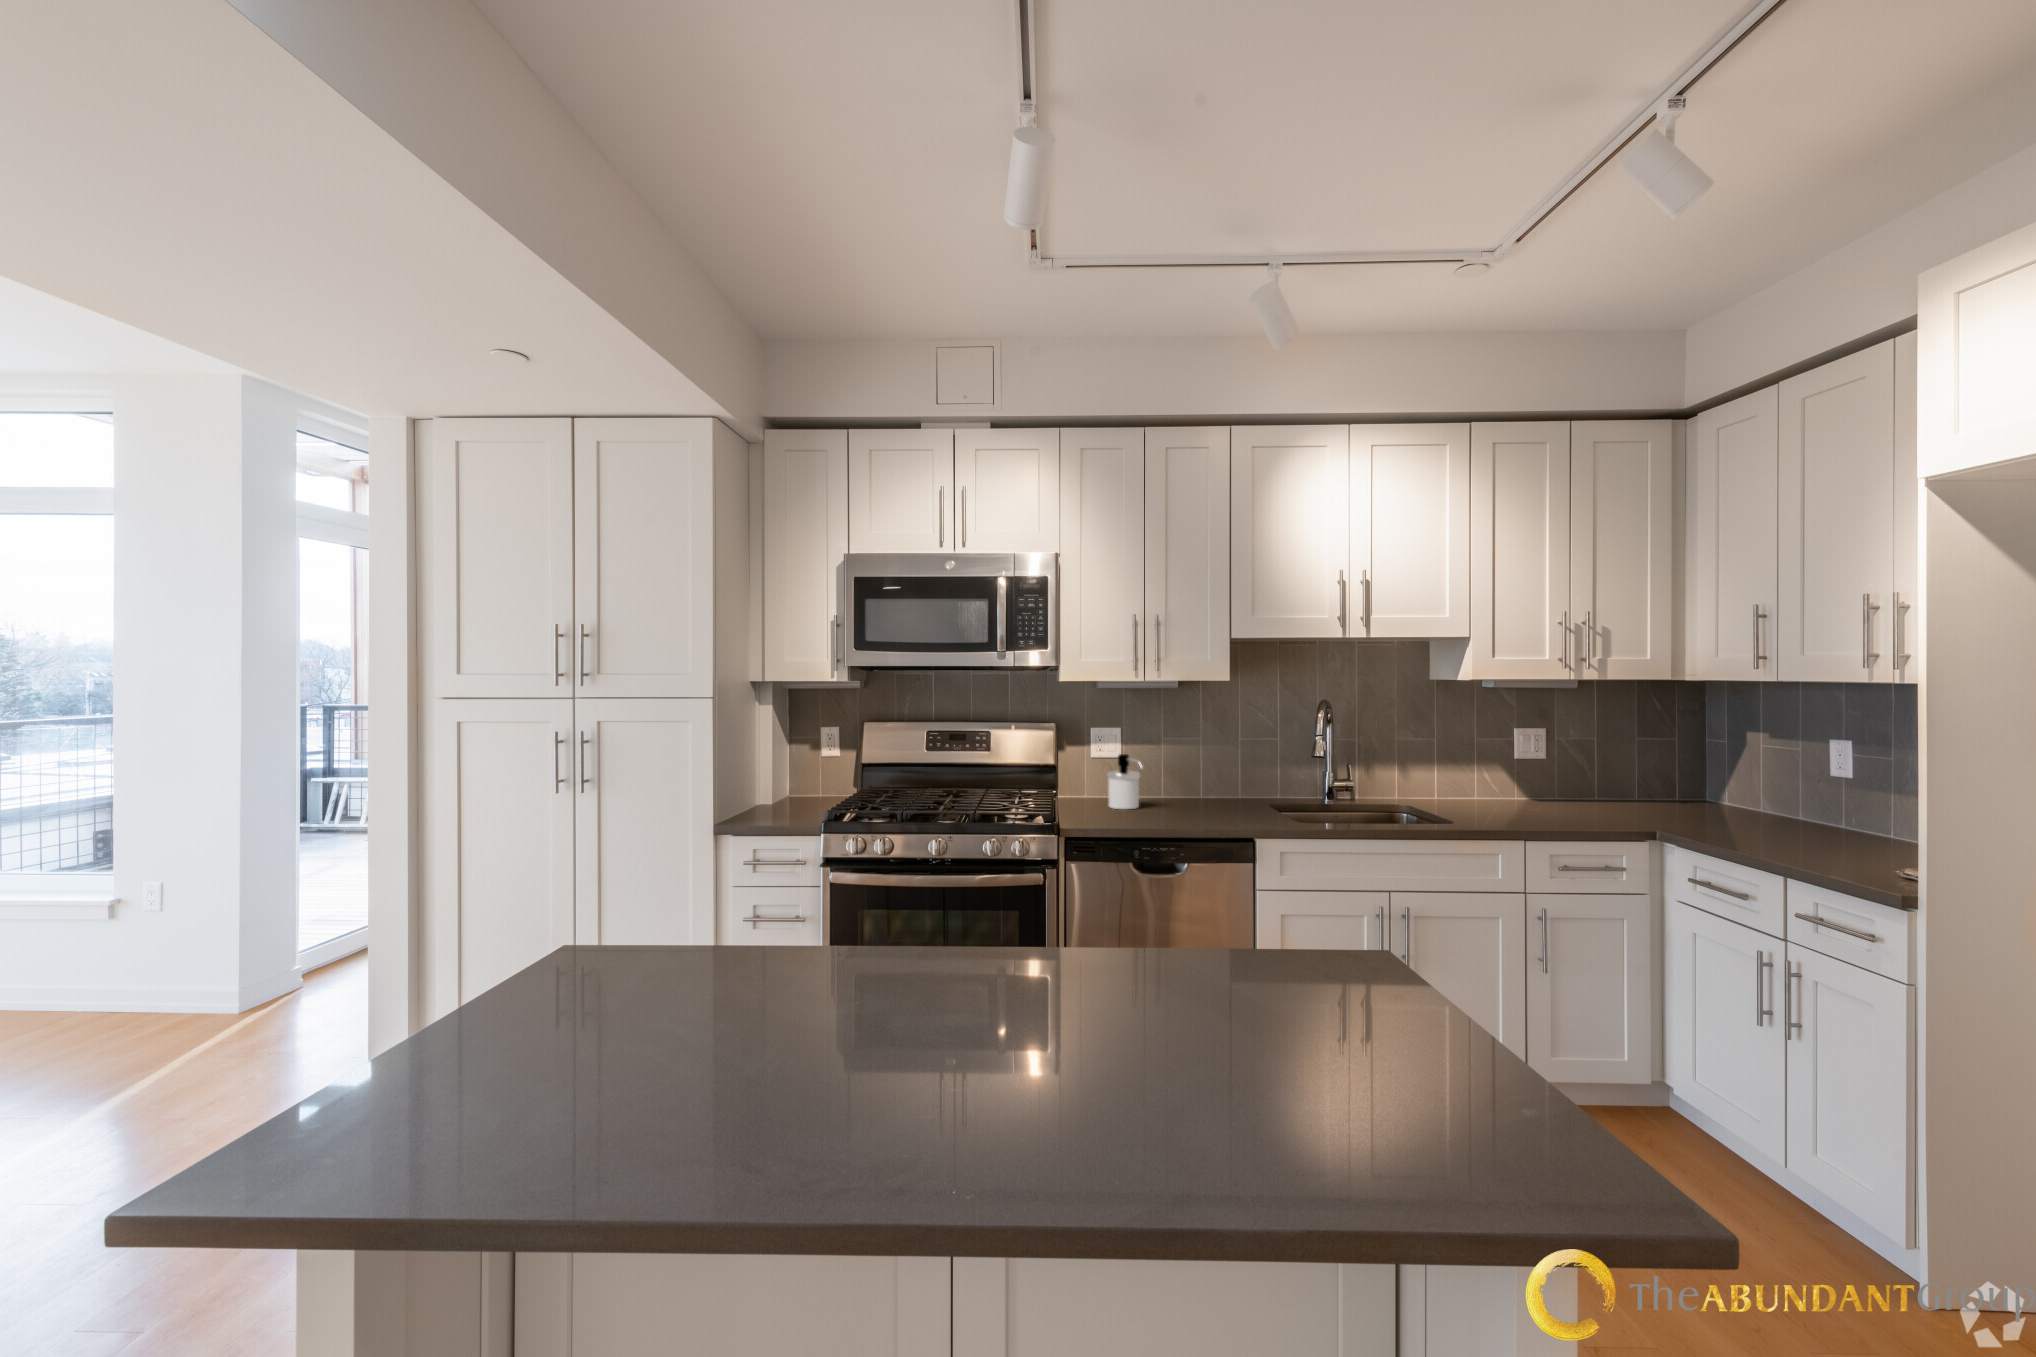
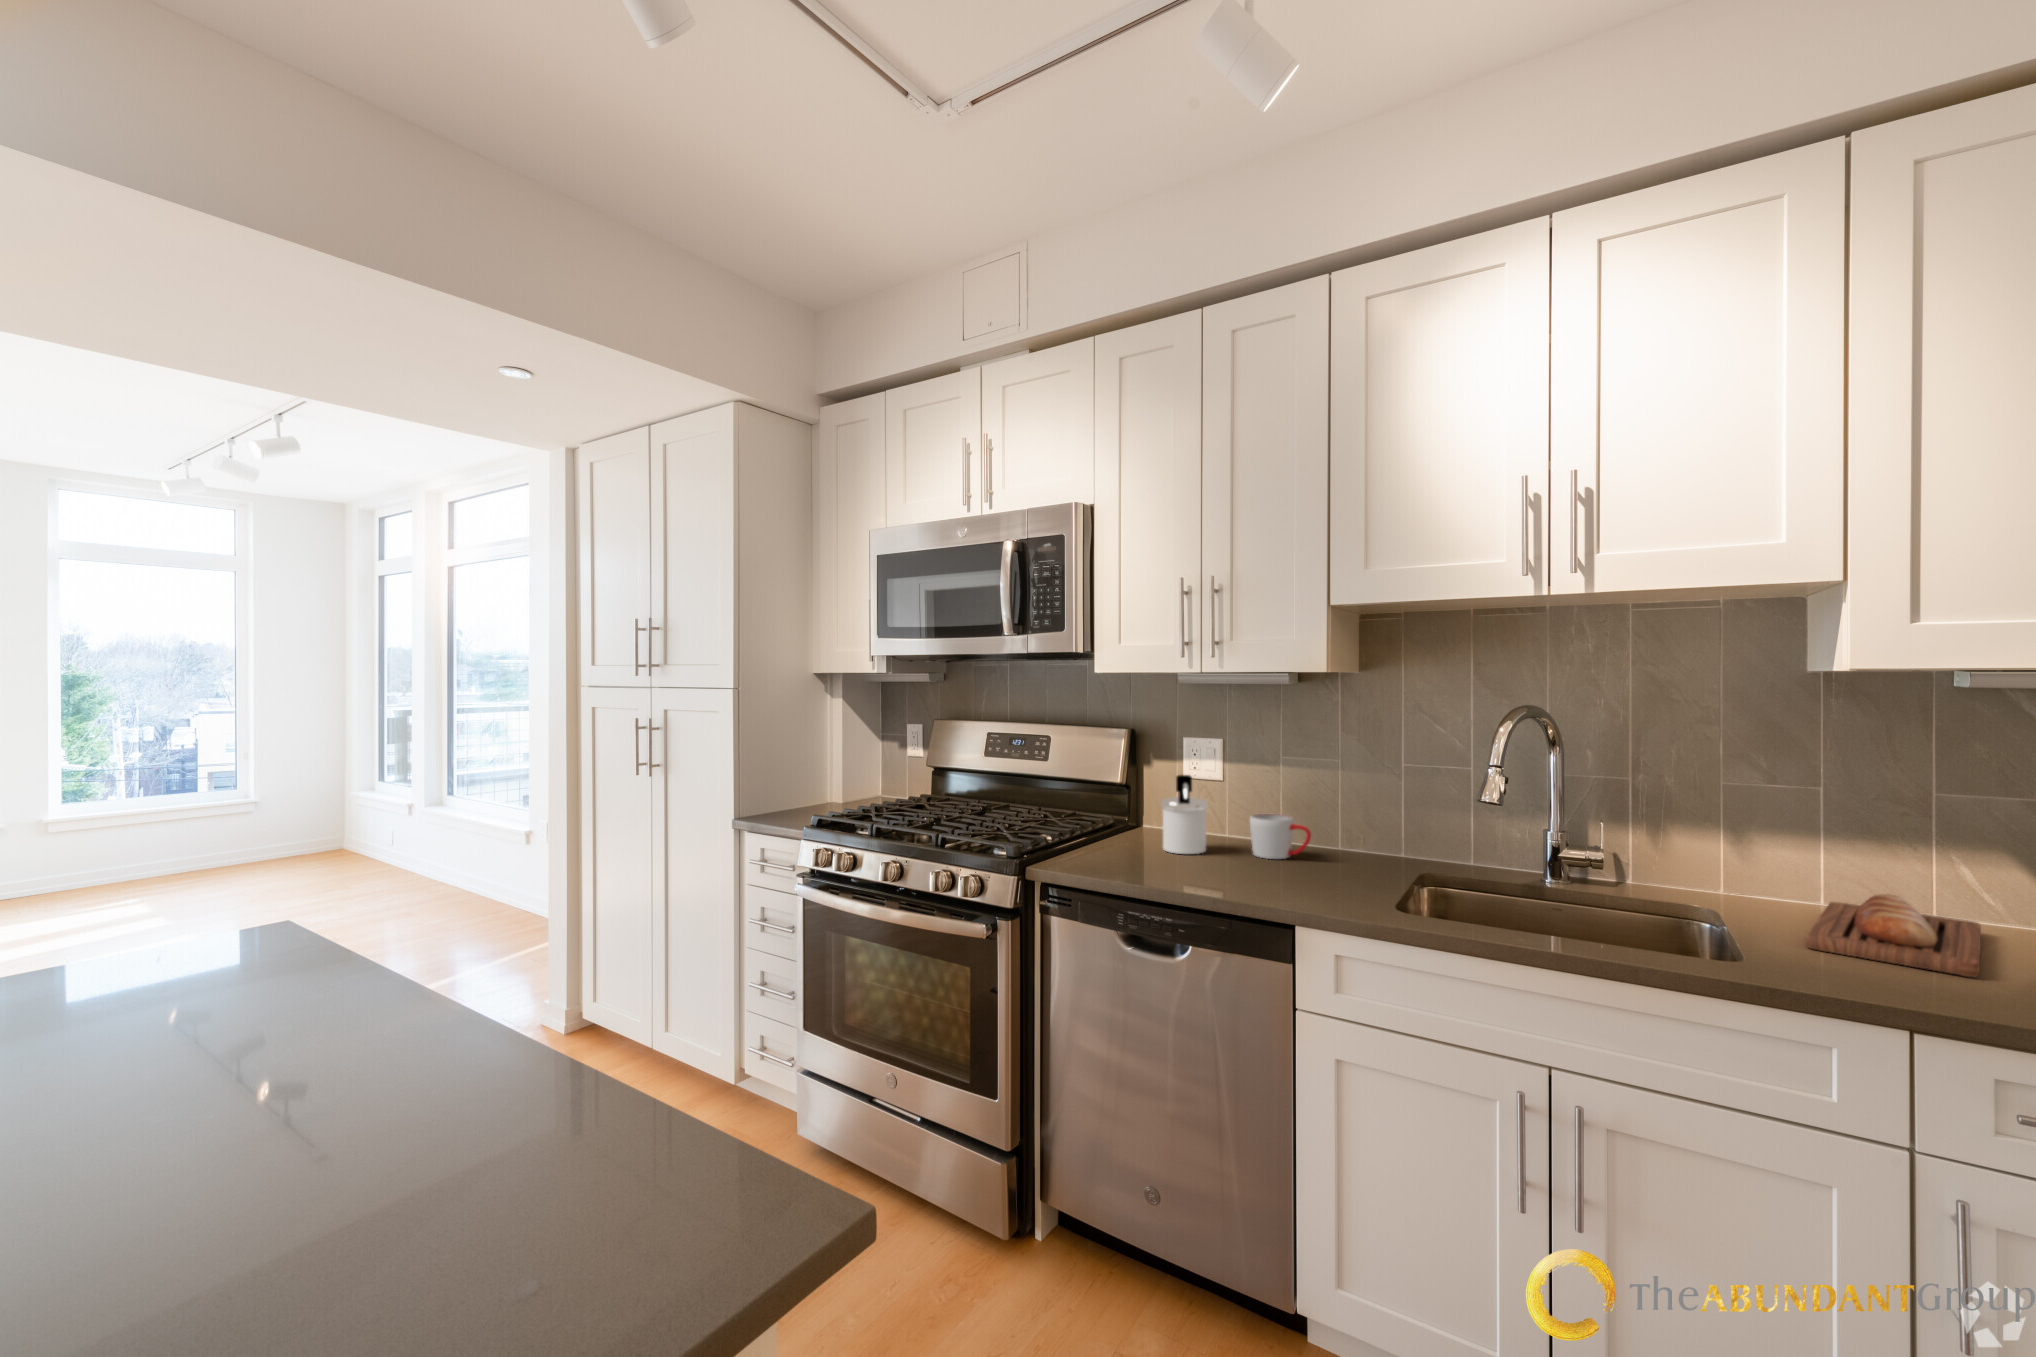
mug: none [1163,777,1205,806] -> present [1250,814,1311,859]
bread loaf: none [1444,788,1520,817] -> present [1805,894,1981,977]

